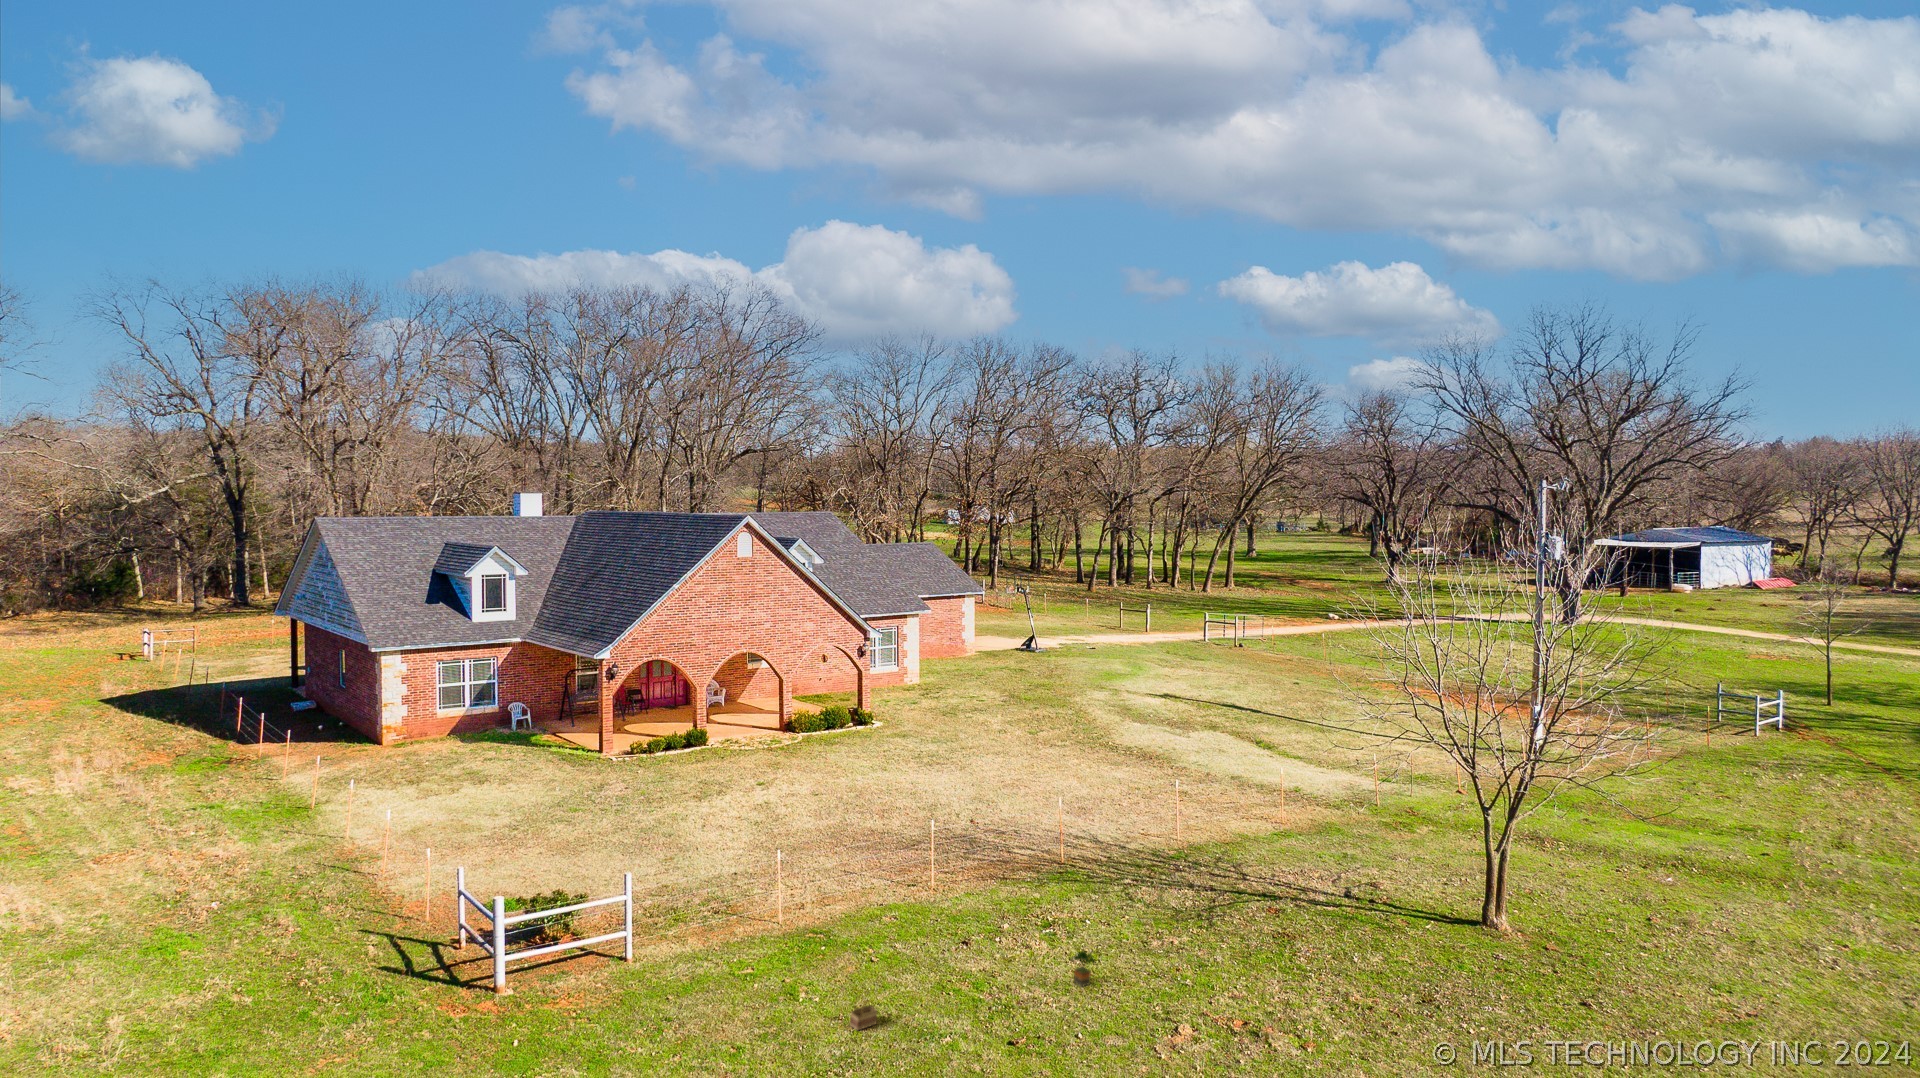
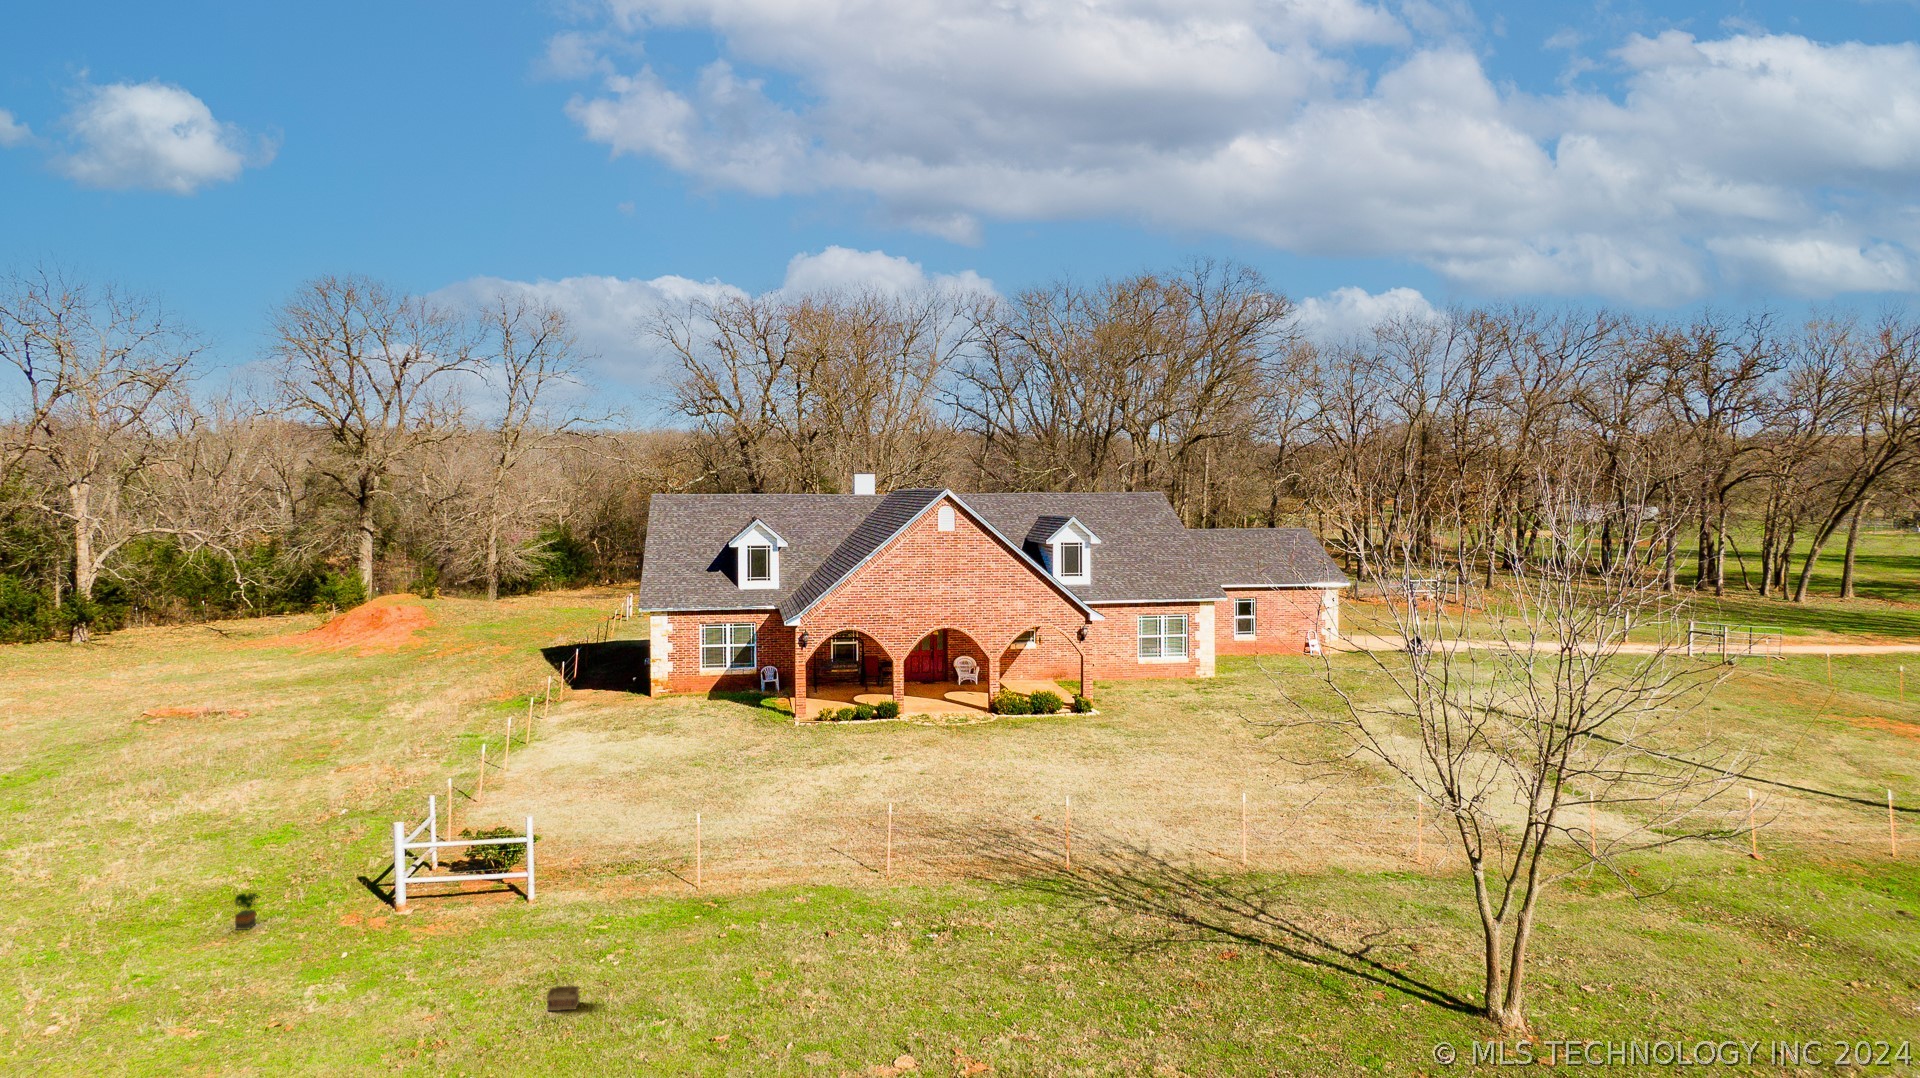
potted tree: present [1073,951,1096,986] -> present [235,893,260,930]

